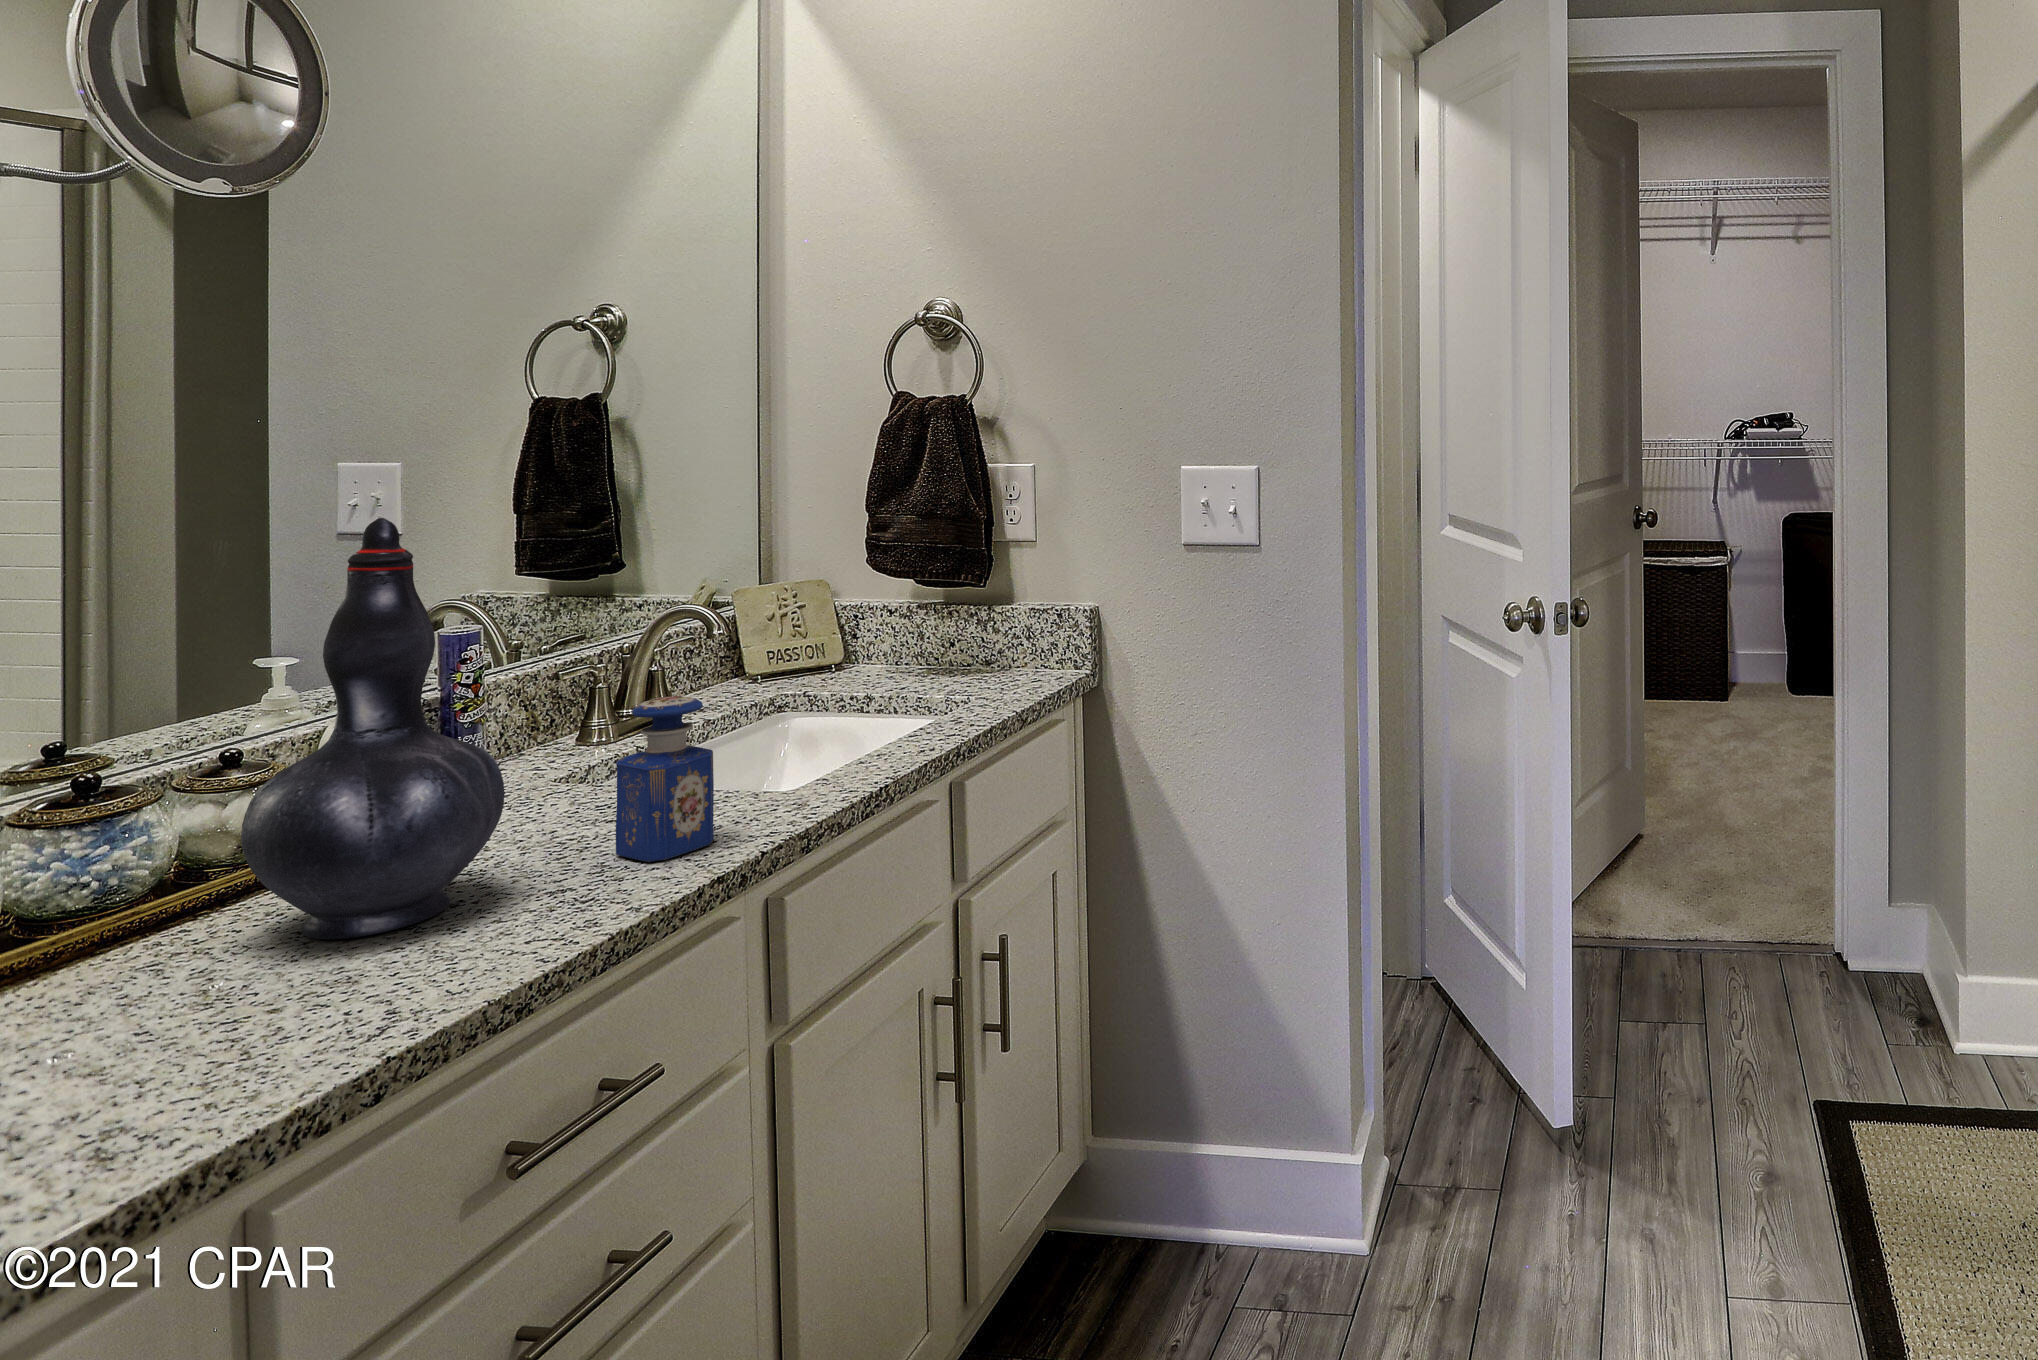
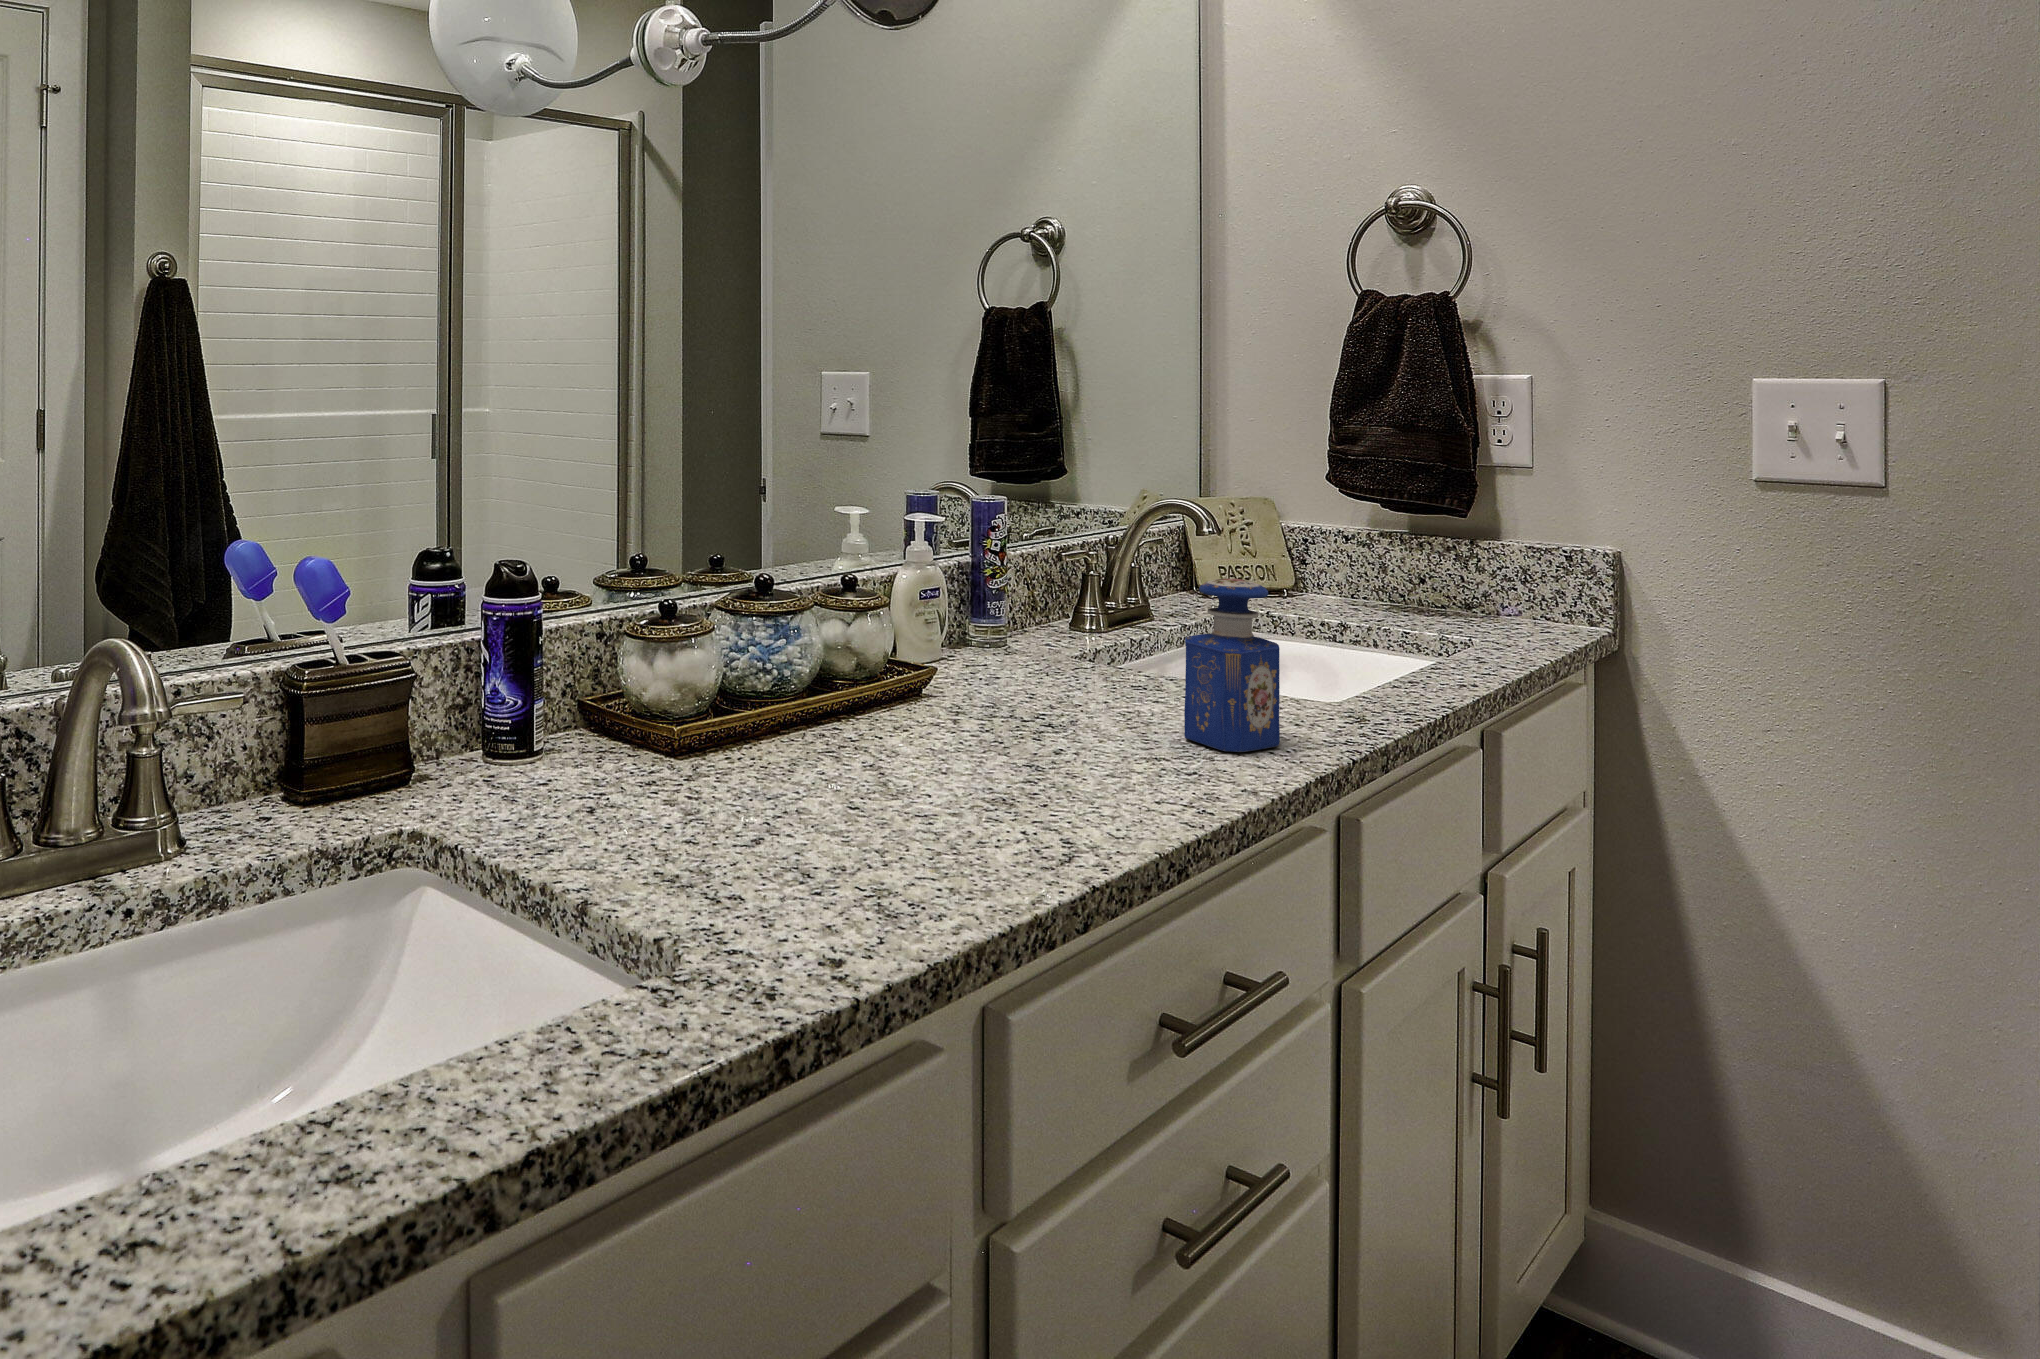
decorative vase: present [241,518,505,939] -> none [902,364,1102,765]

